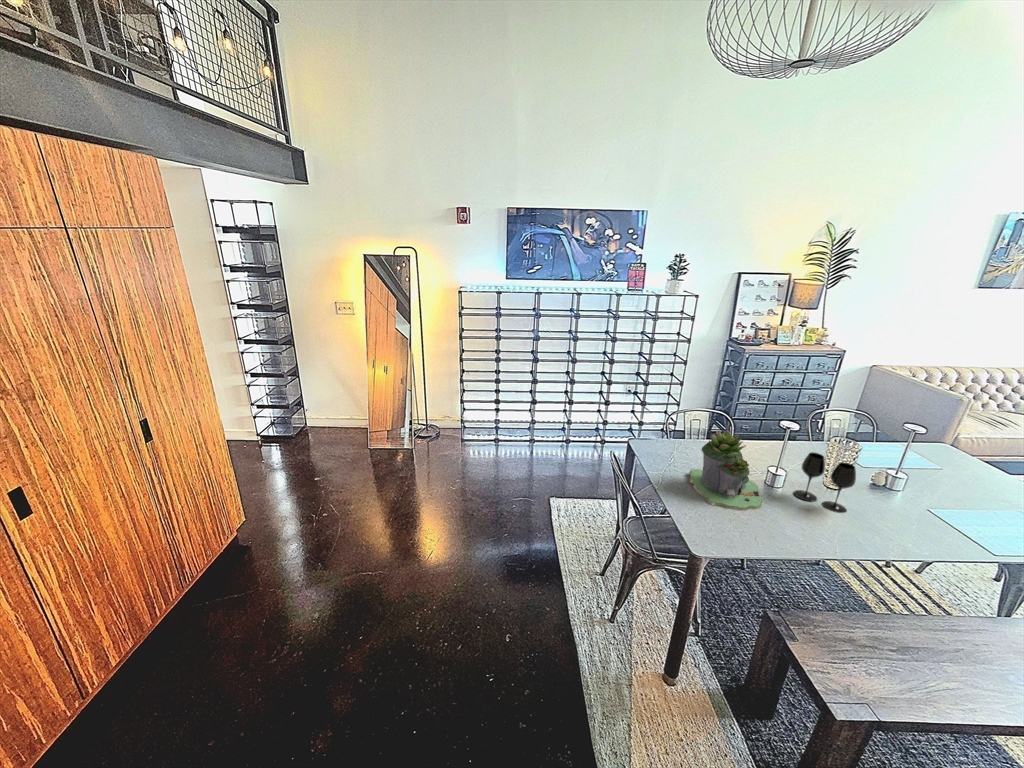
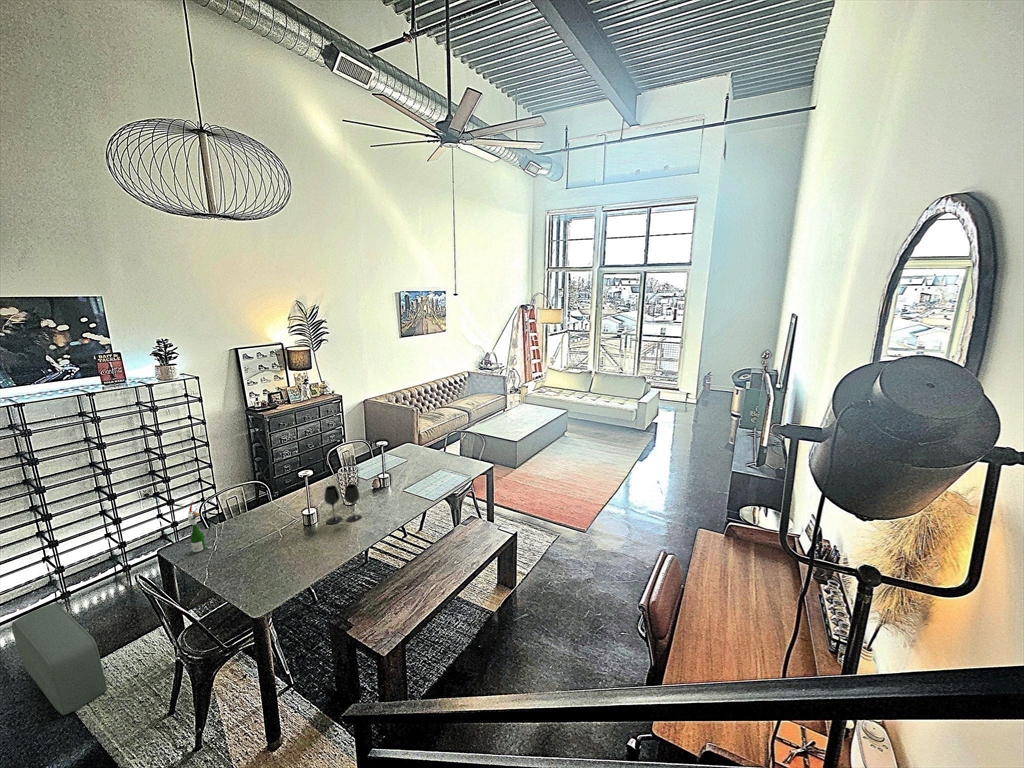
wine bottle: none [654,408,669,459] -> present [188,501,212,553]
succulent planter: present [689,431,763,511] -> none [235,497,305,568]
pouf: none [537,444,573,527] -> present [12,603,107,715]

